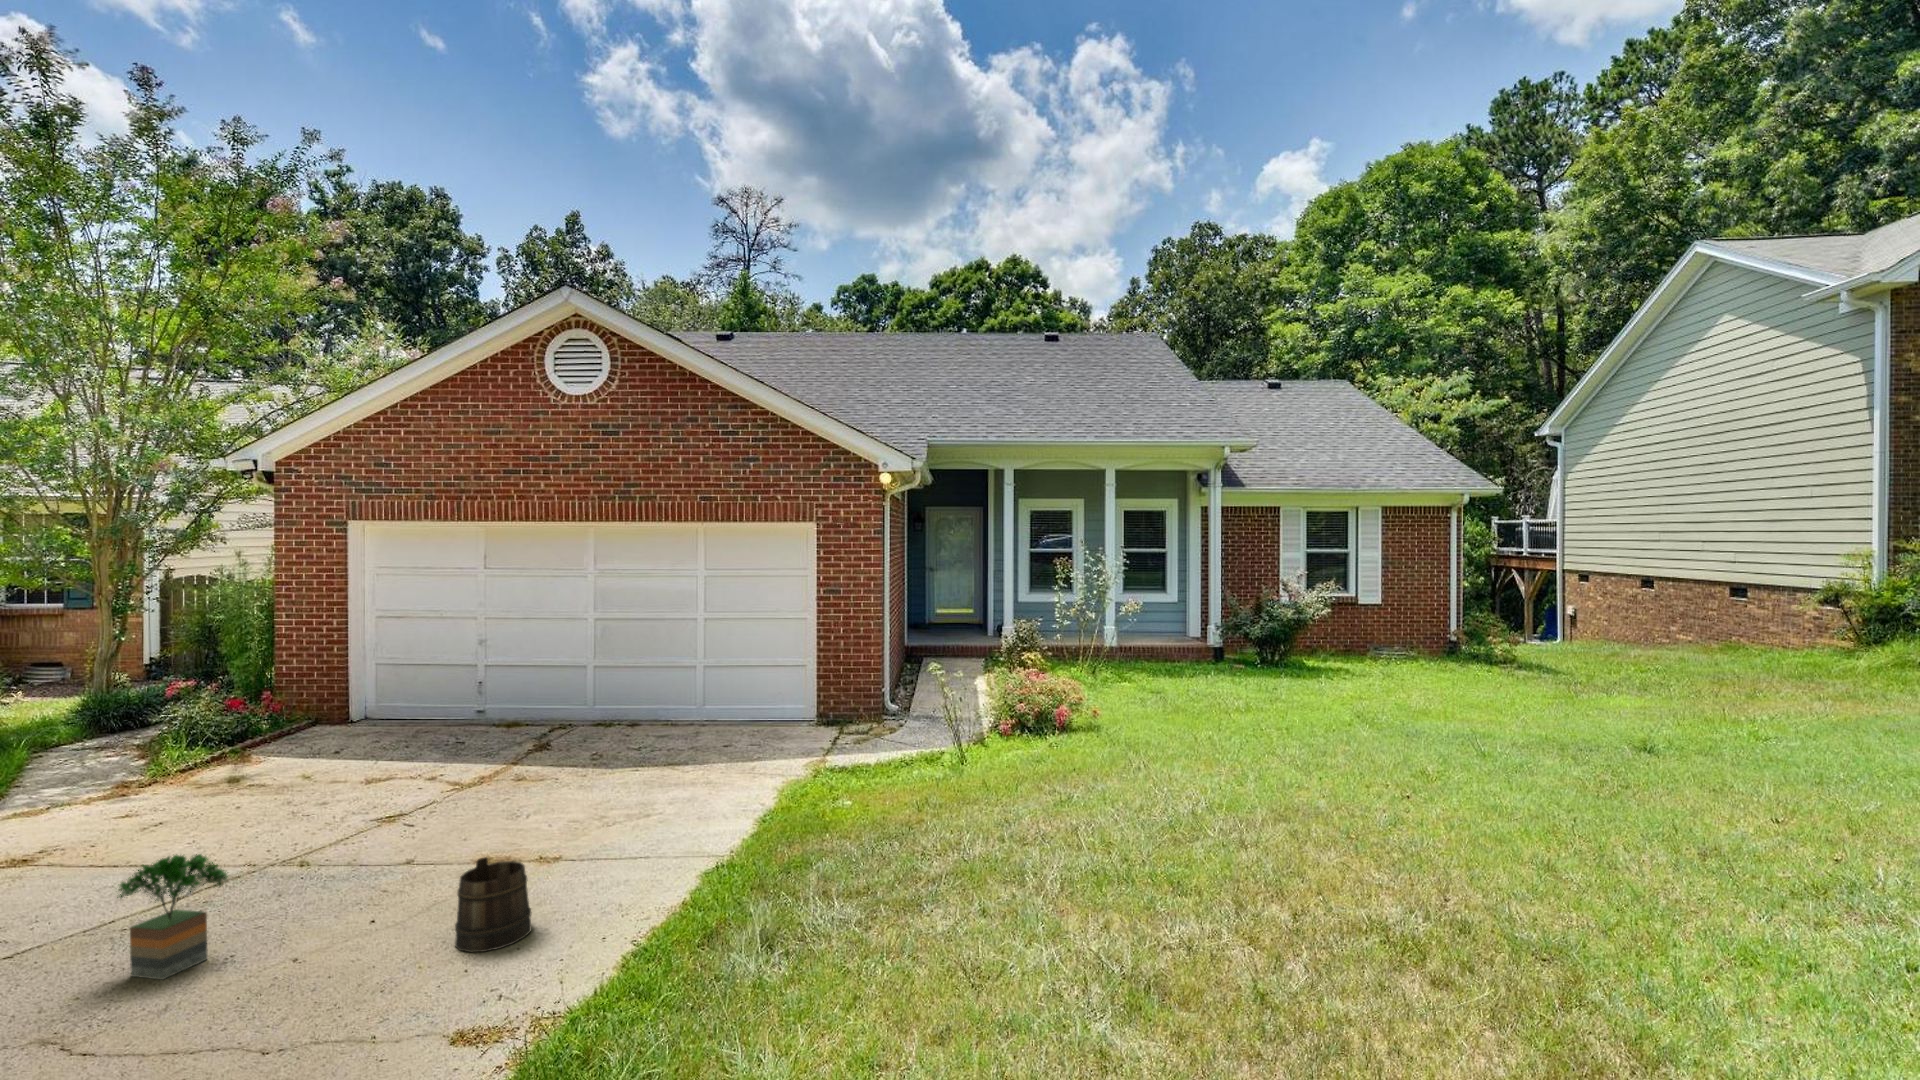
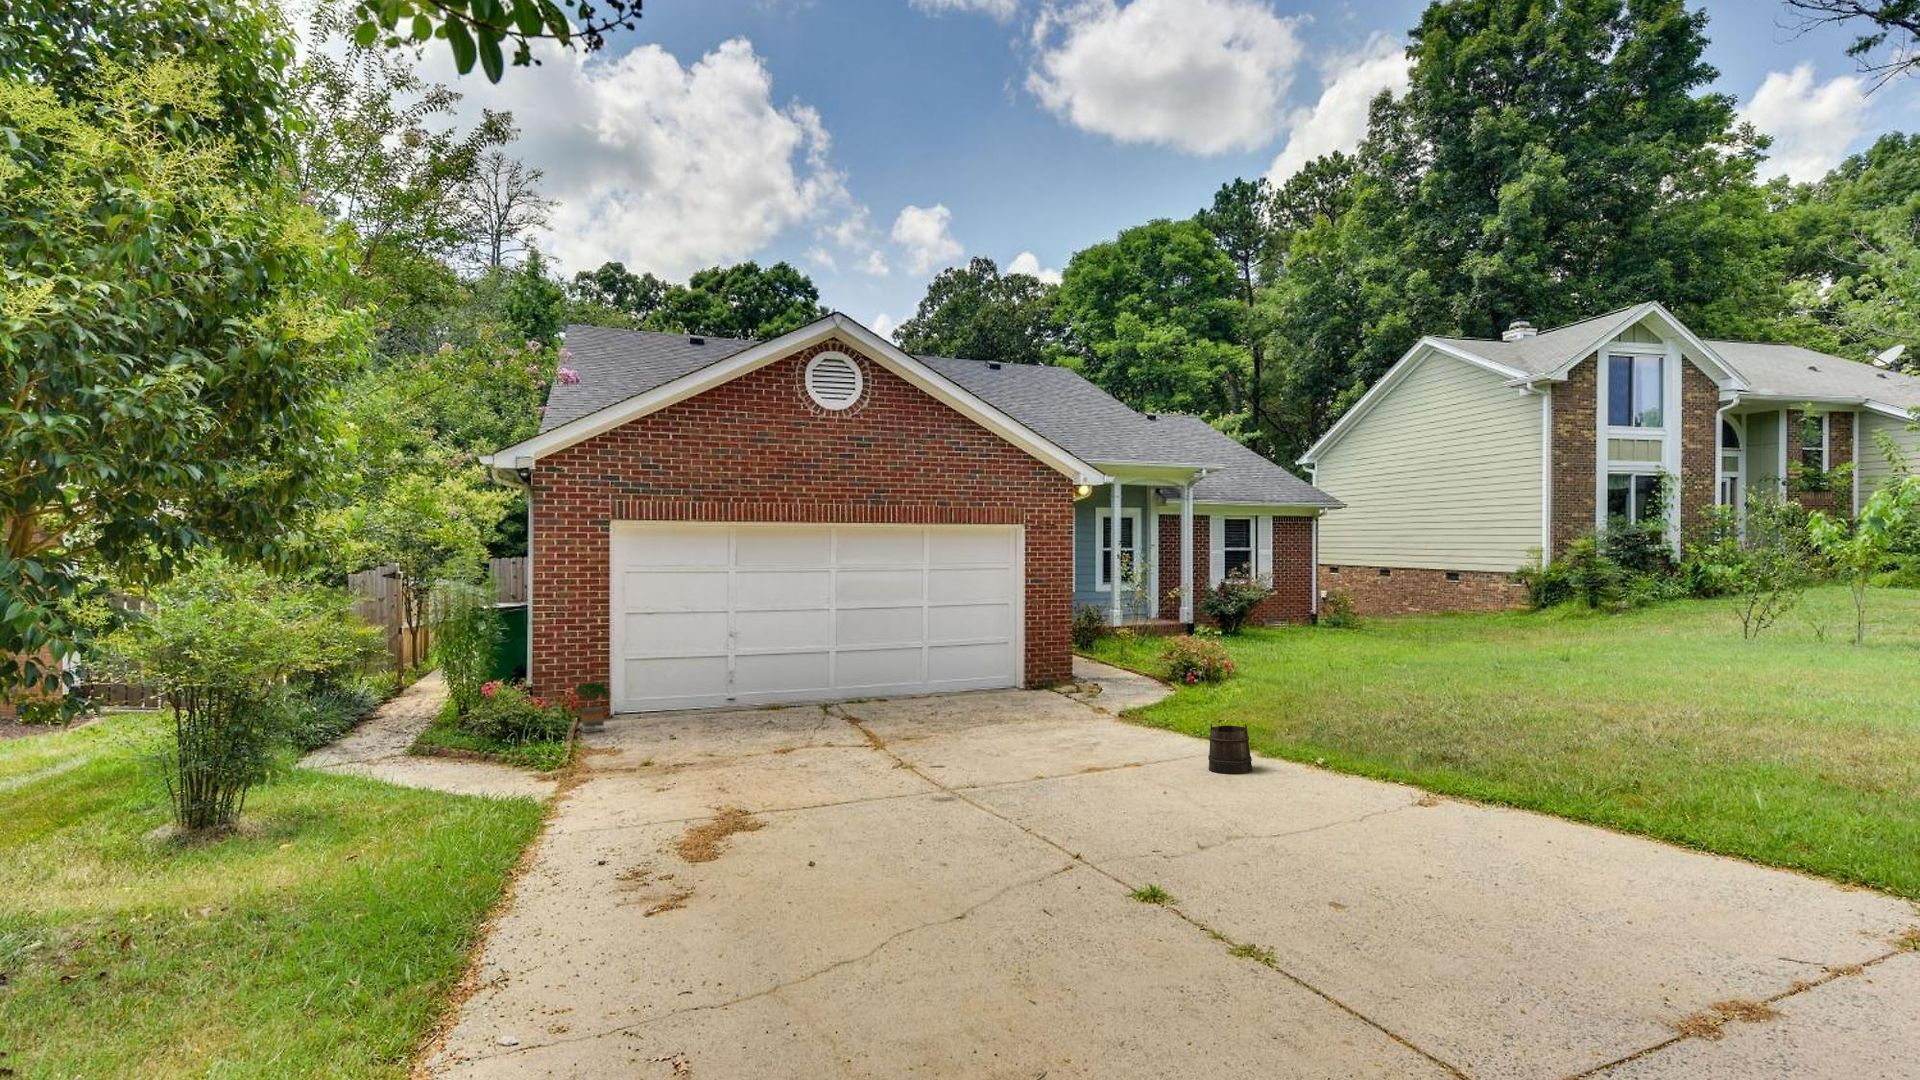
potted tree: present [117,854,228,980] -> present [576,682,610,733]

